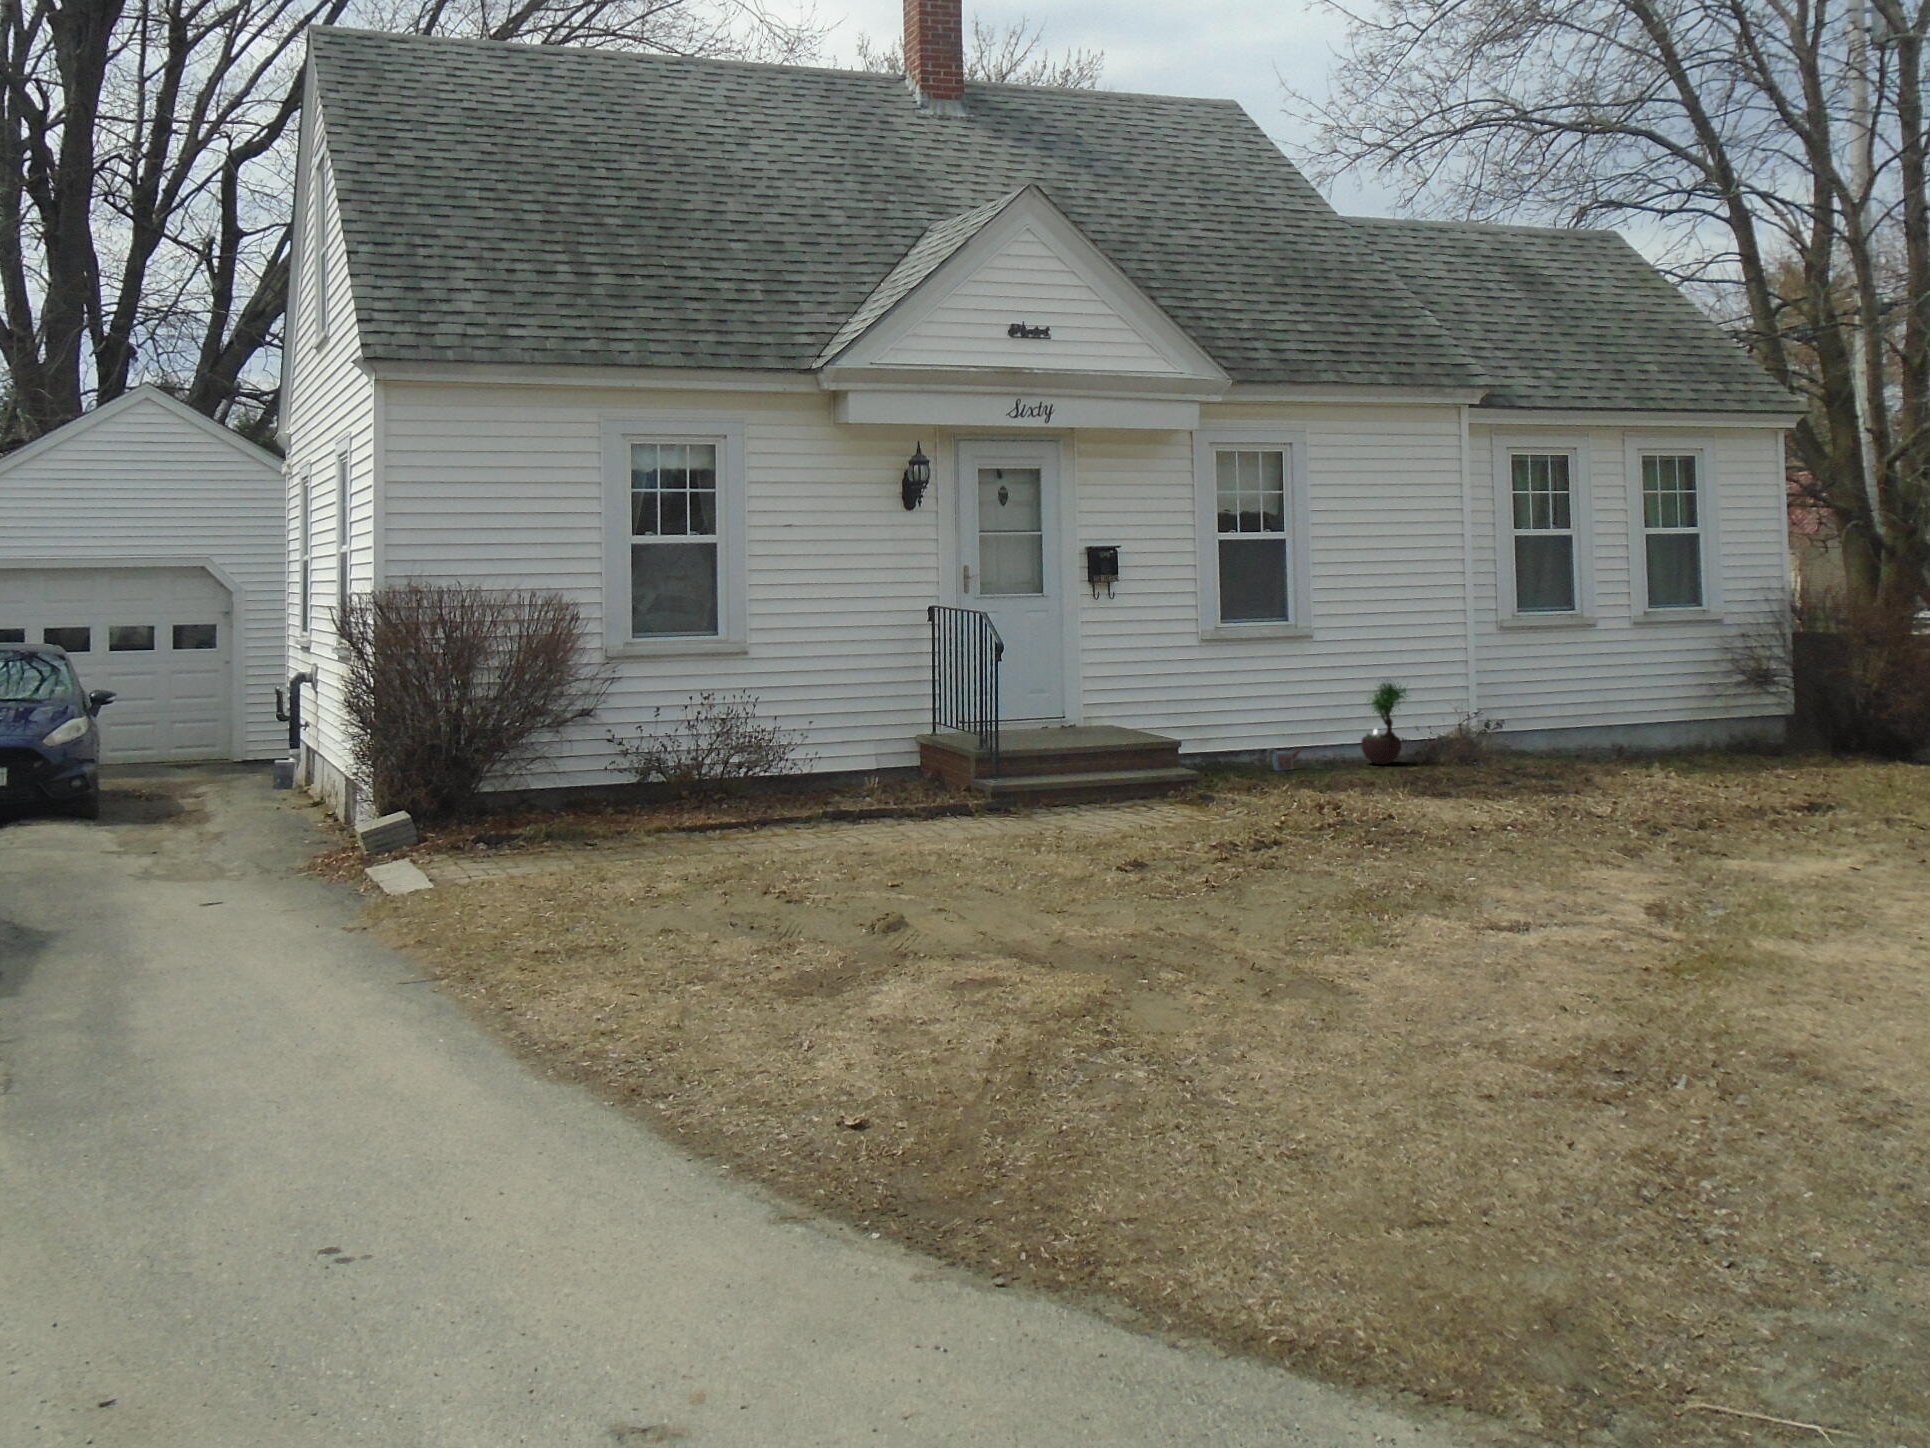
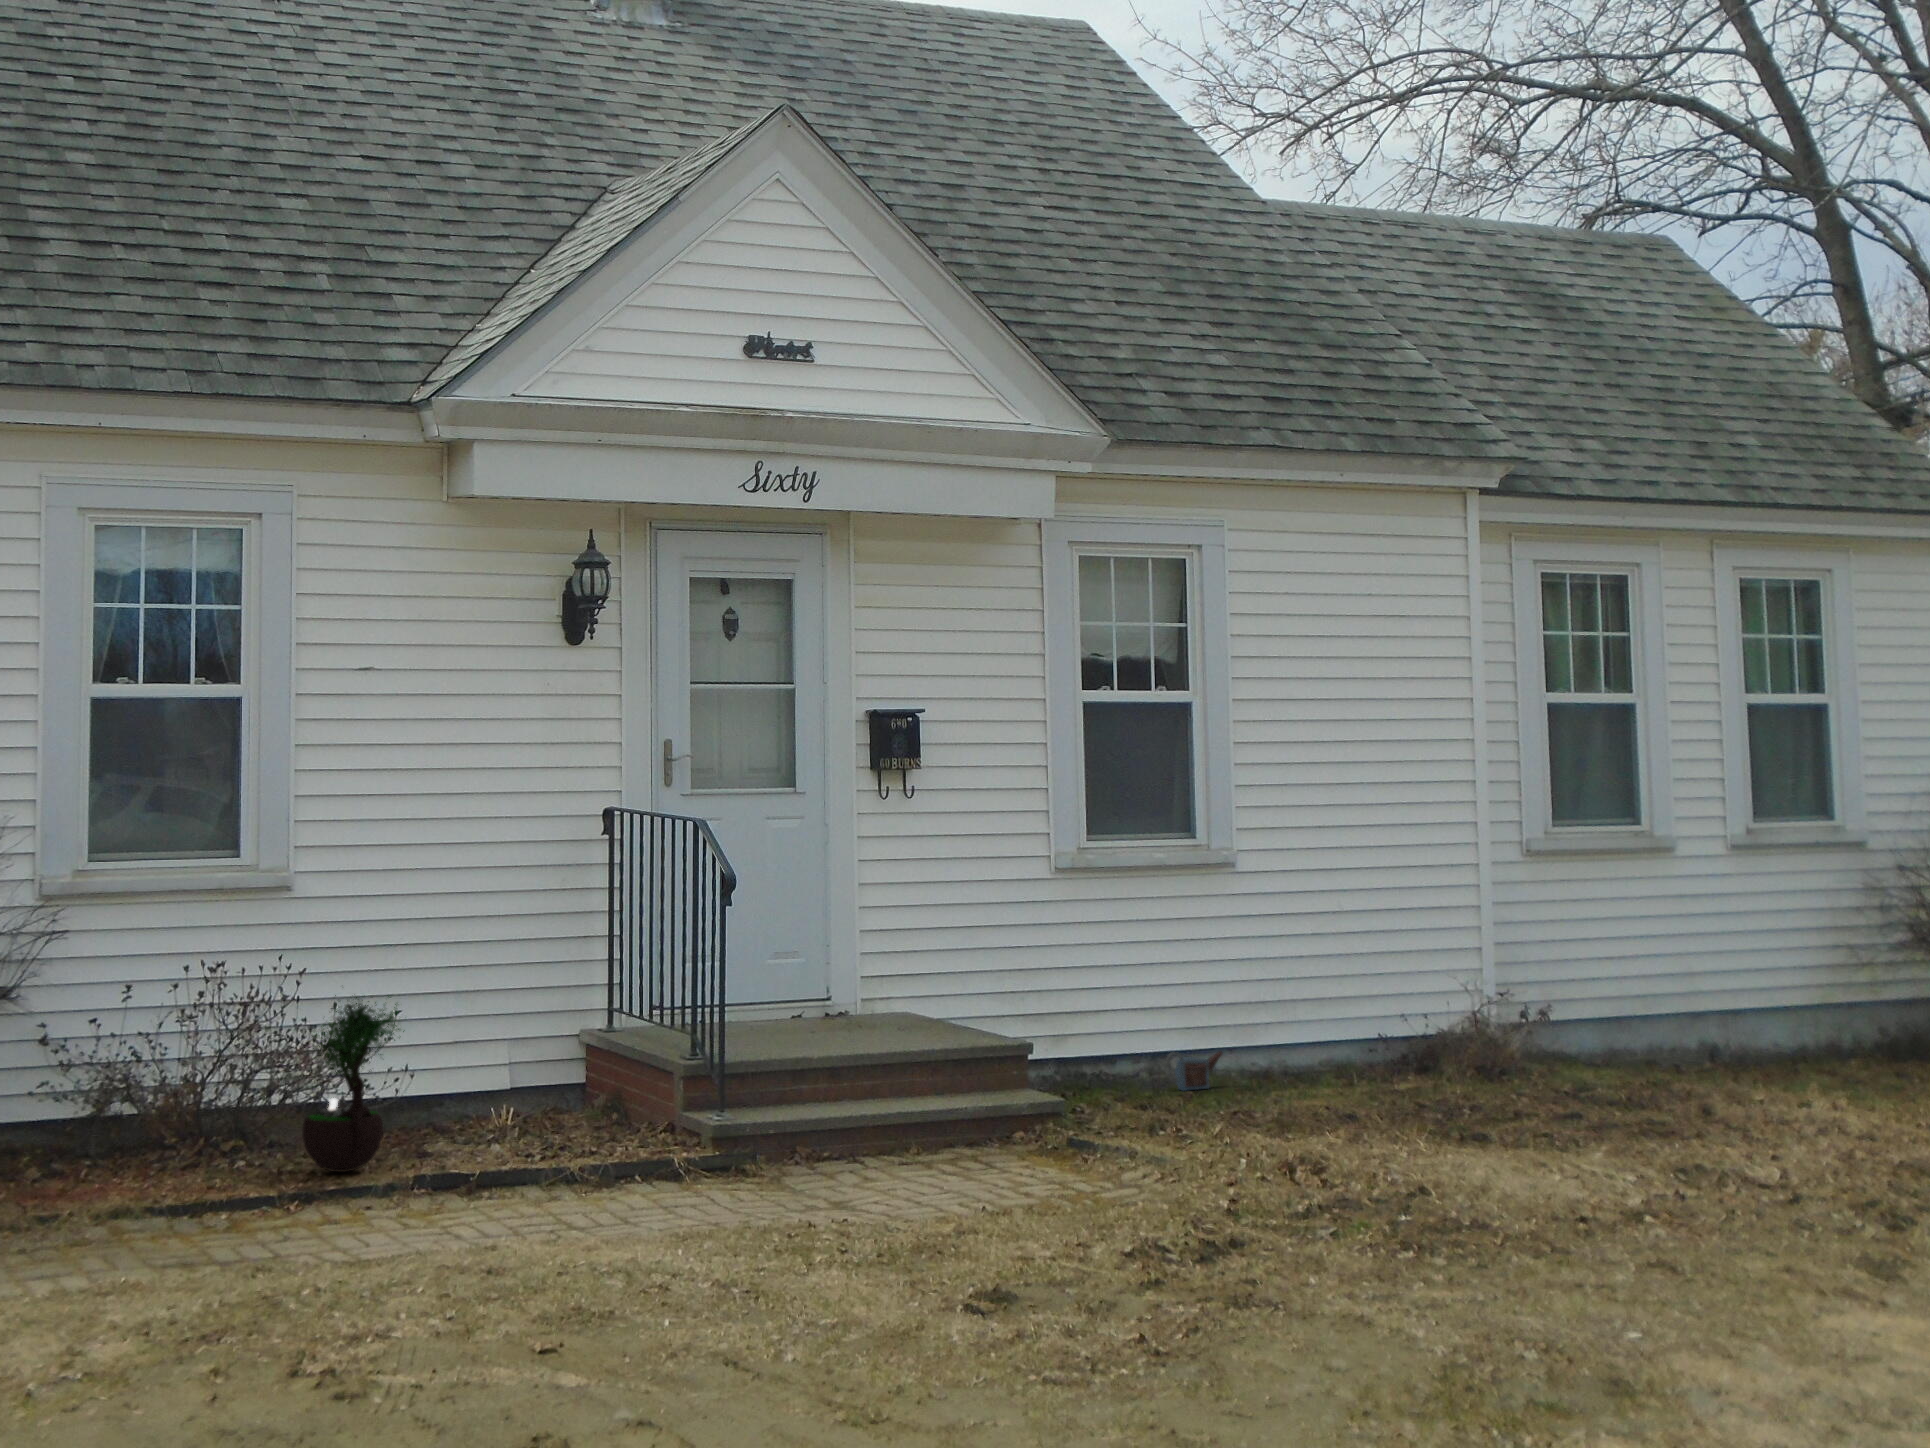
potted tree: present [1361,680,1408,764] -> present [302,995,405,1172]

